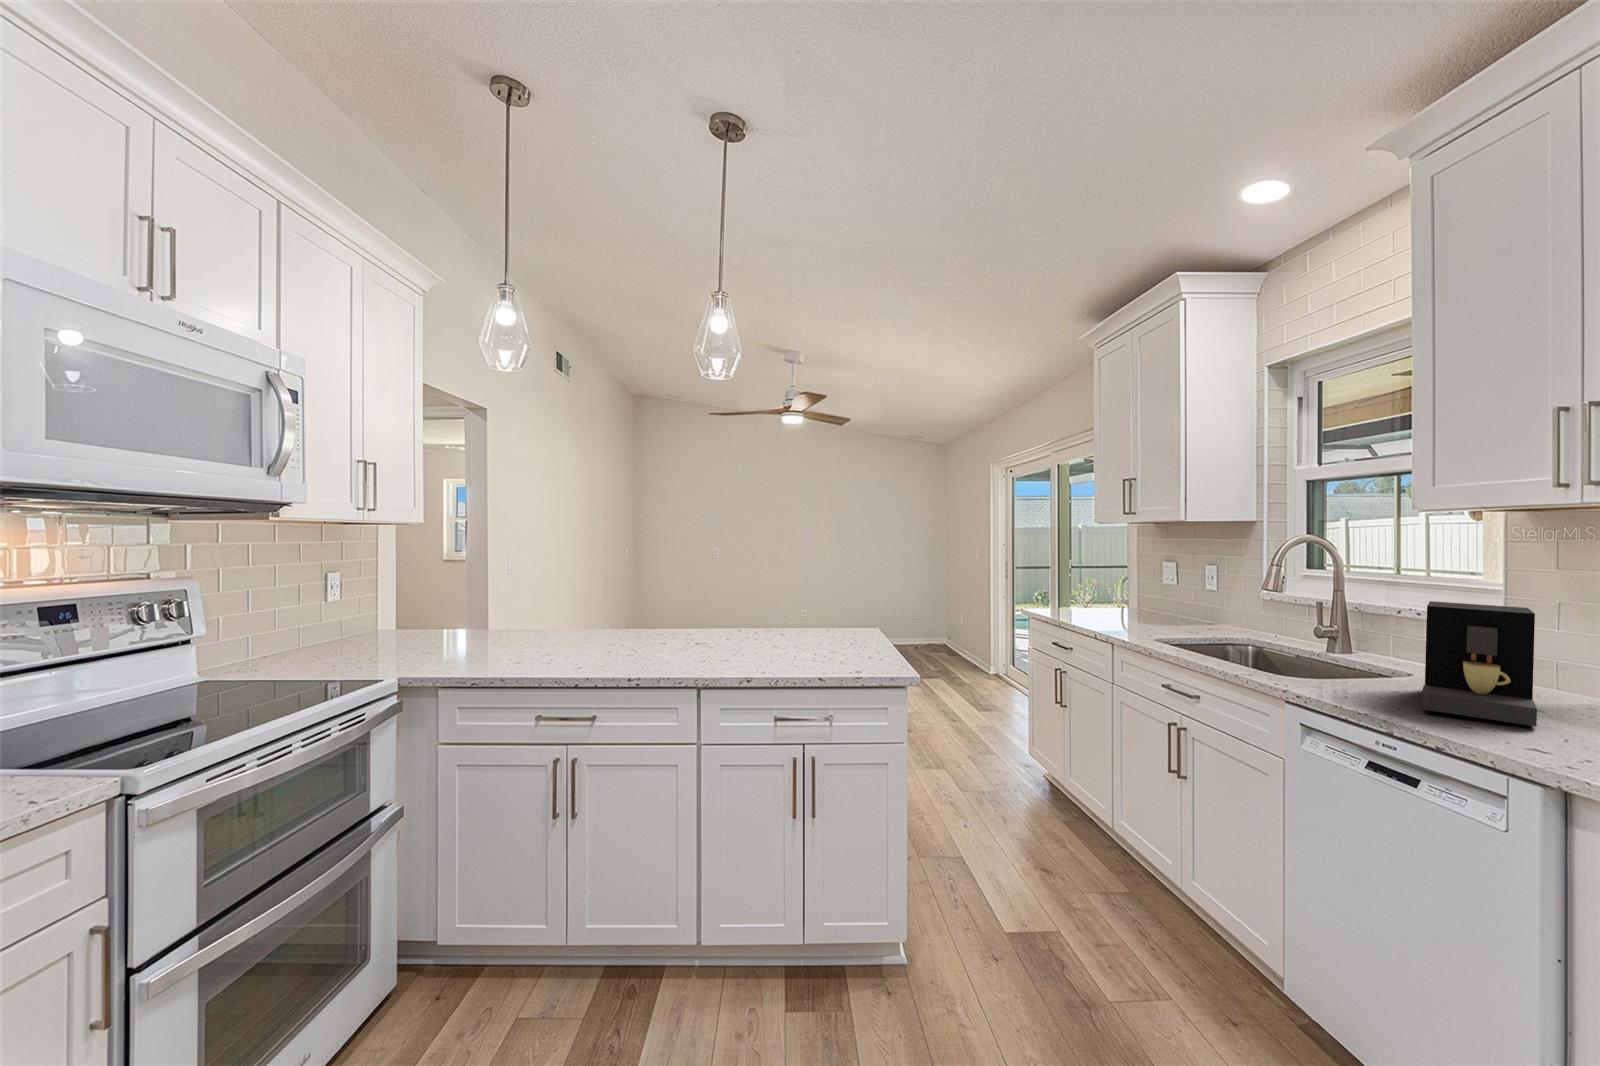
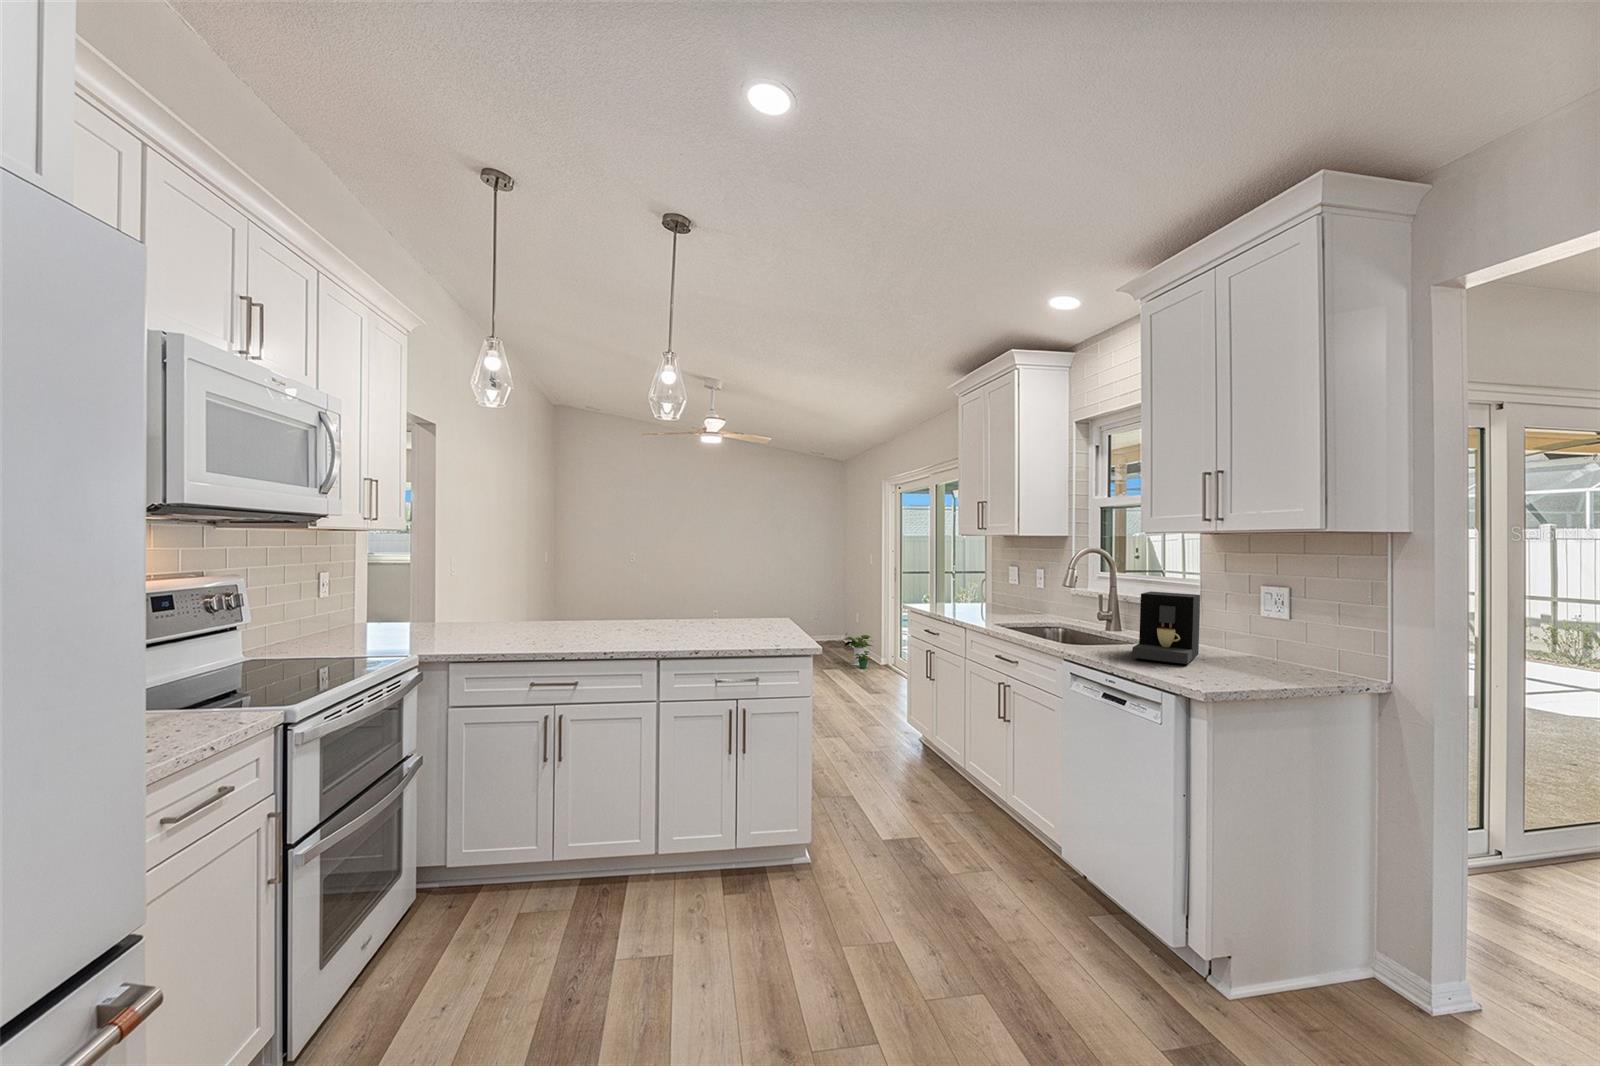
potted plant: none [948,639,985,677] -> present [844,635,872,668]

